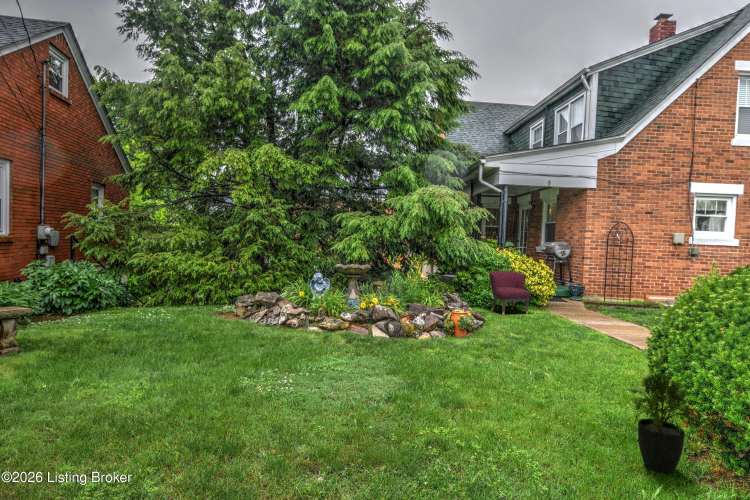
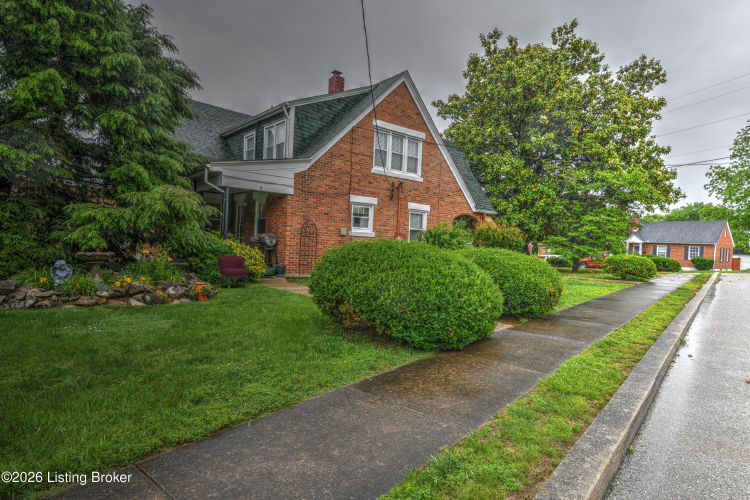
potted plant: present [631,373,701,473] -> none [299,287,326,329]

